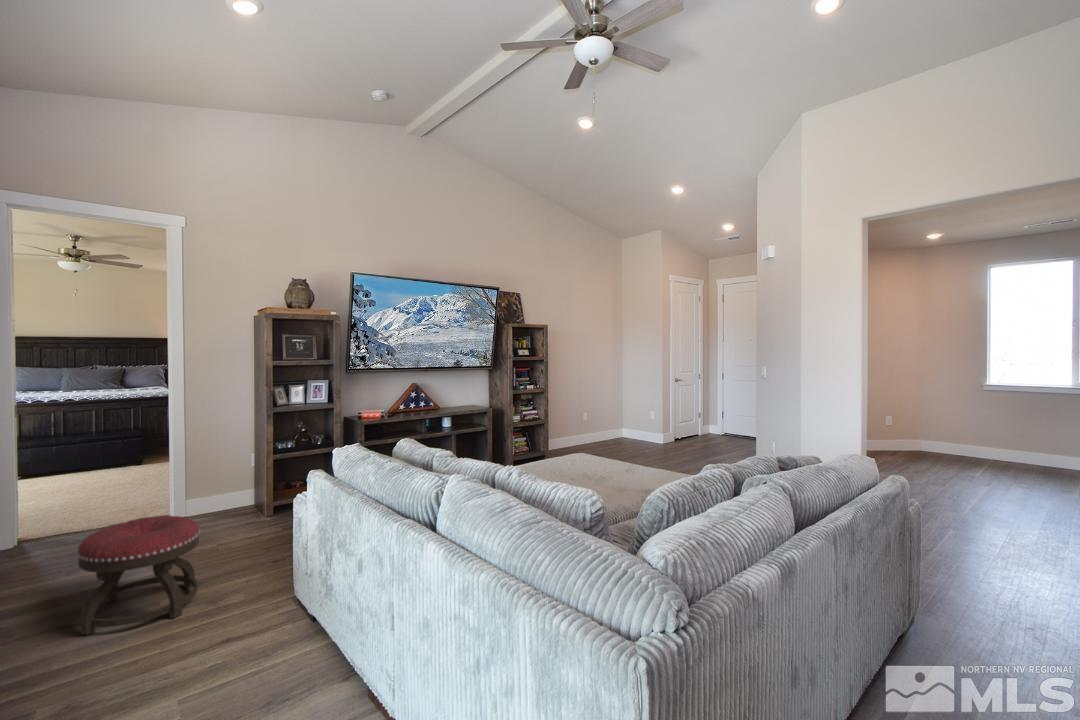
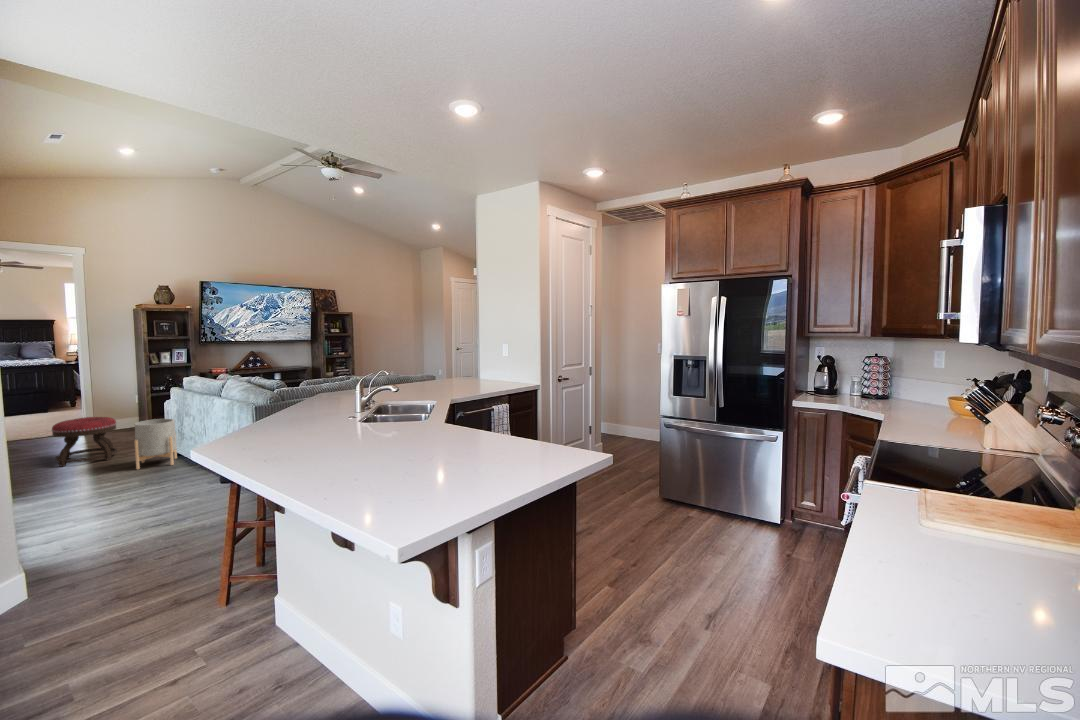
planter: none [213,540,300,676] -> present [134,419,177,469]

